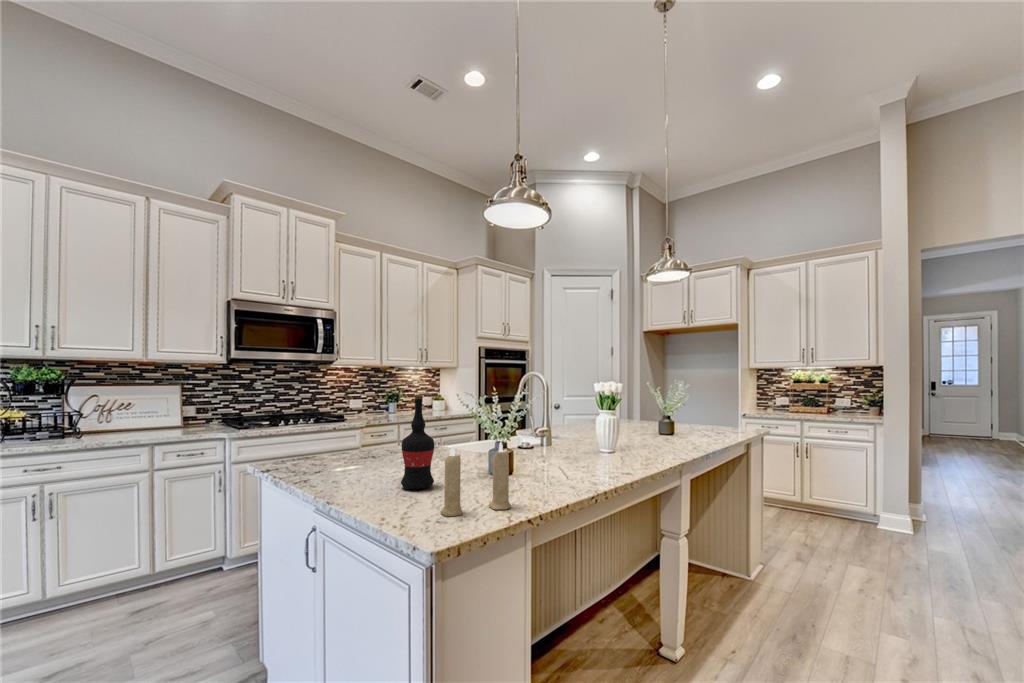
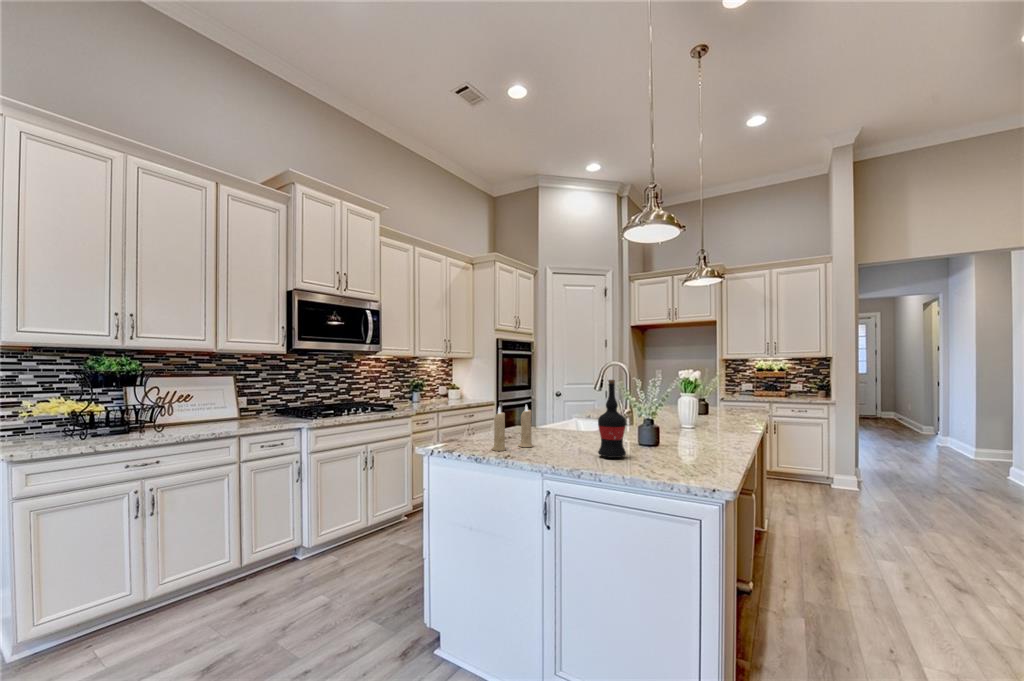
candle: present [441,442,511,516] -> present [492,405,533,451]

